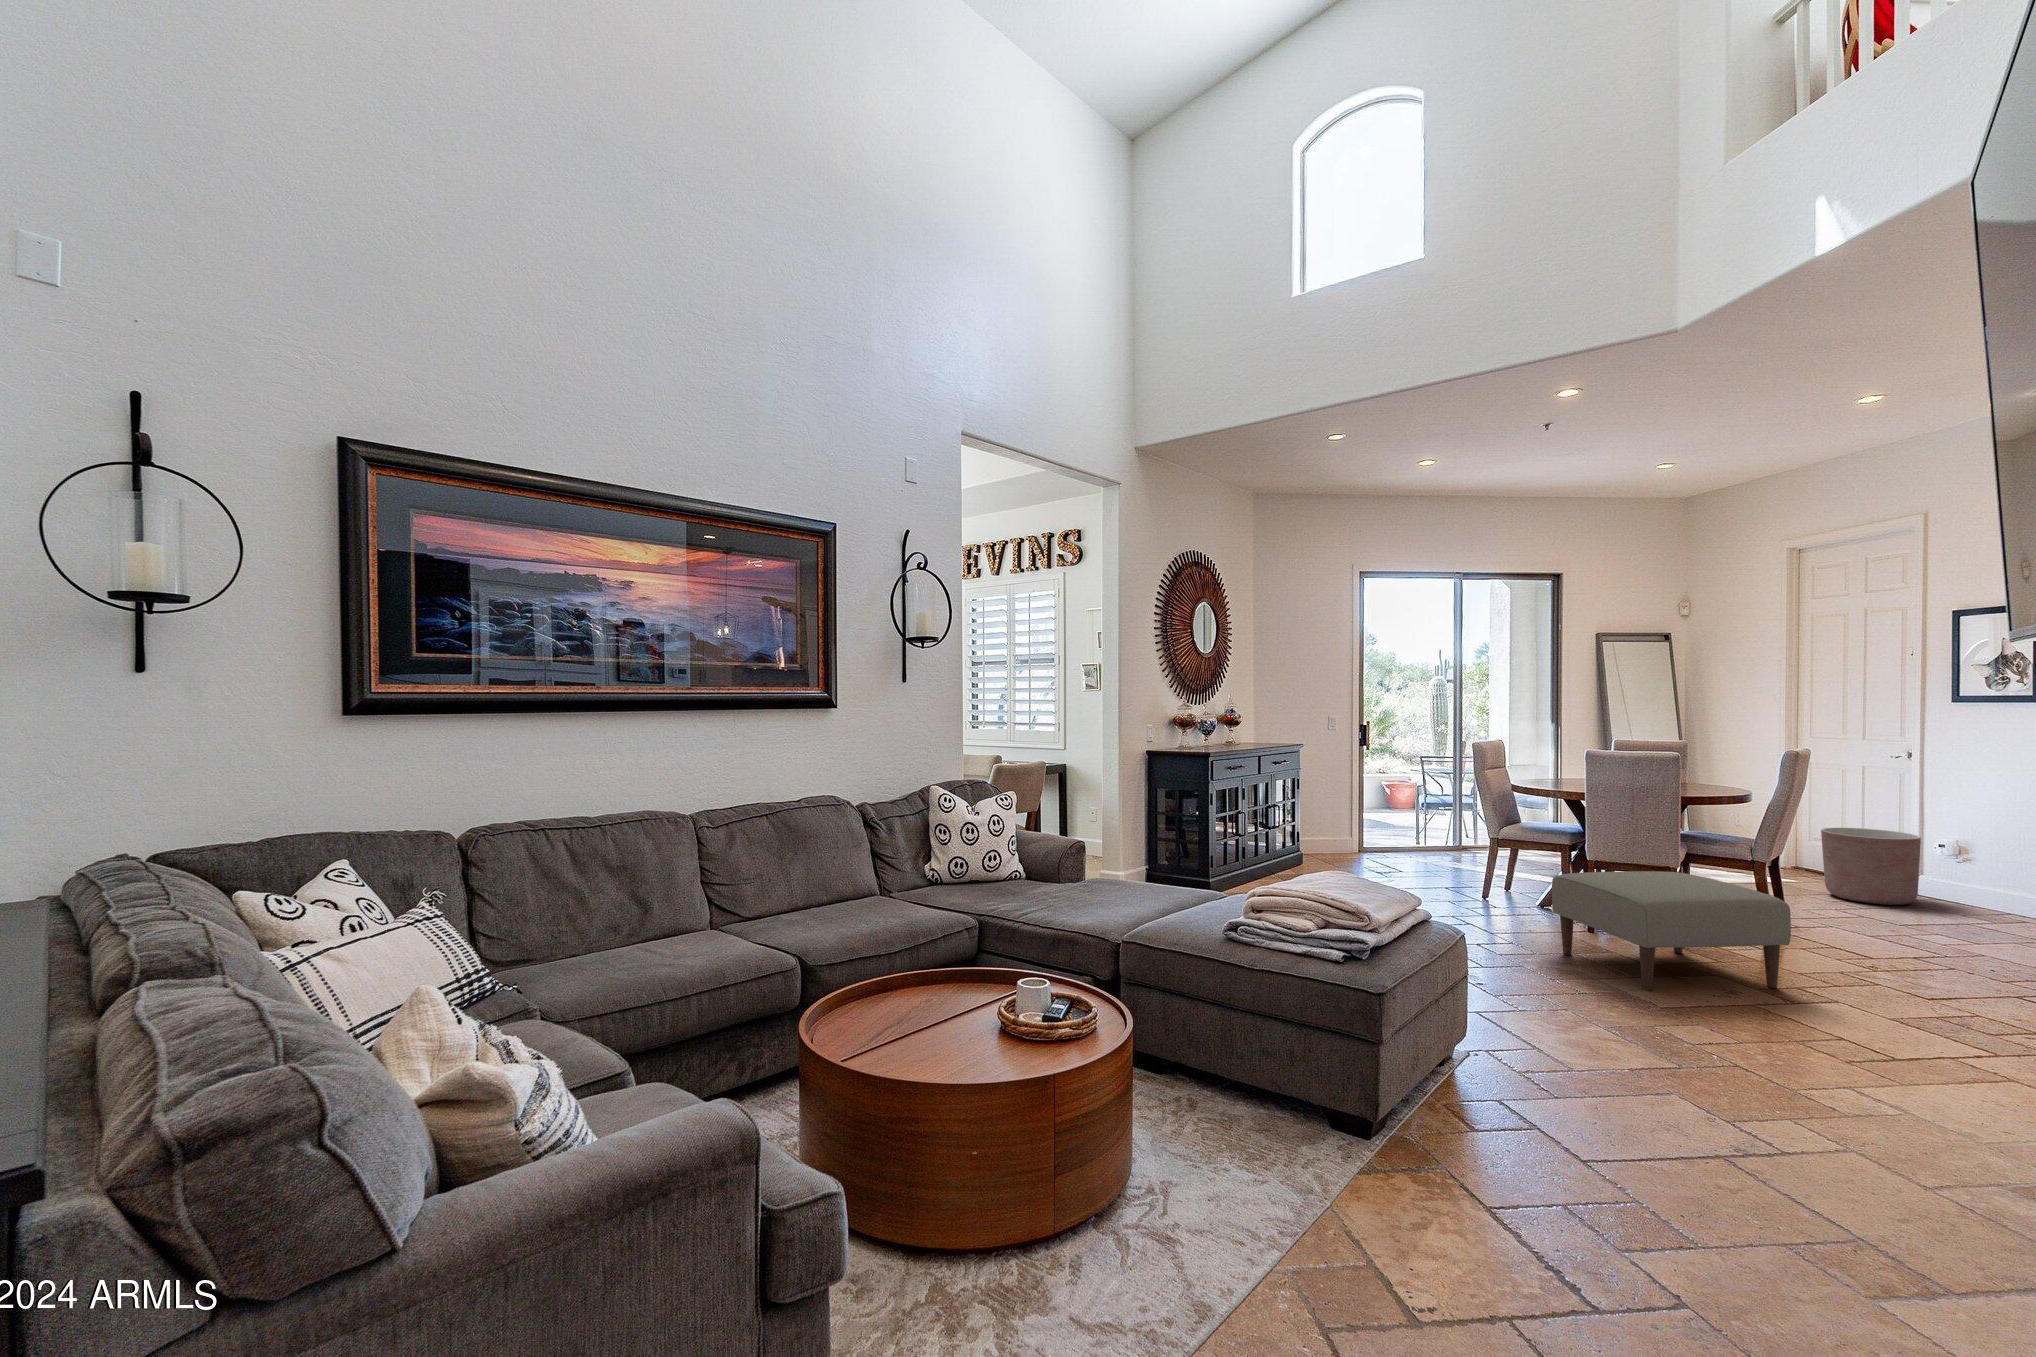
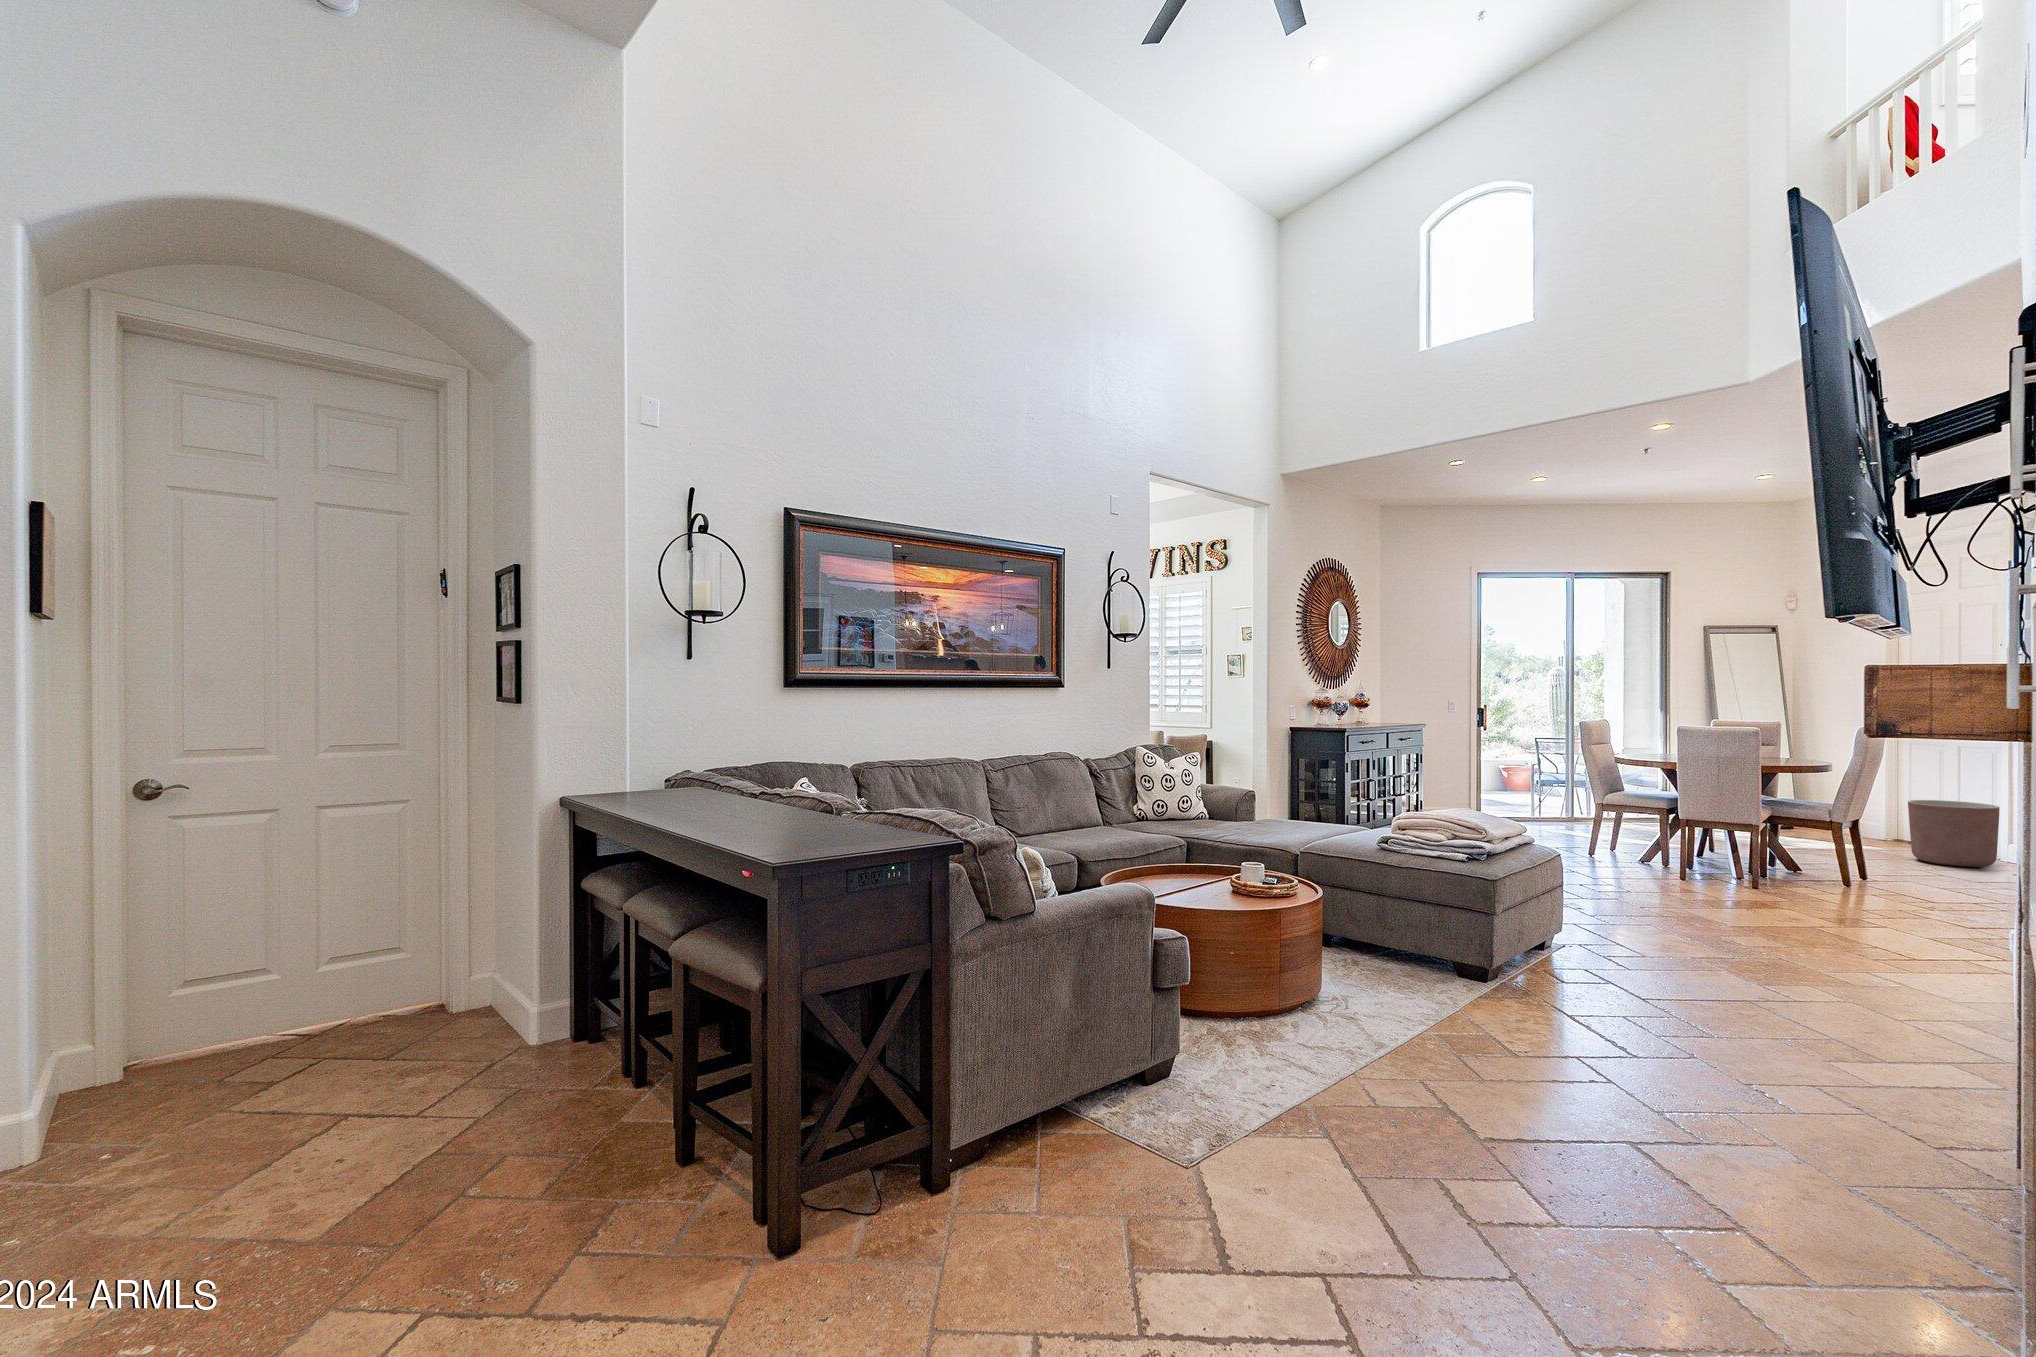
ottoman: present [1552,871,1791,991] -> none [1644,825,1844,915]

